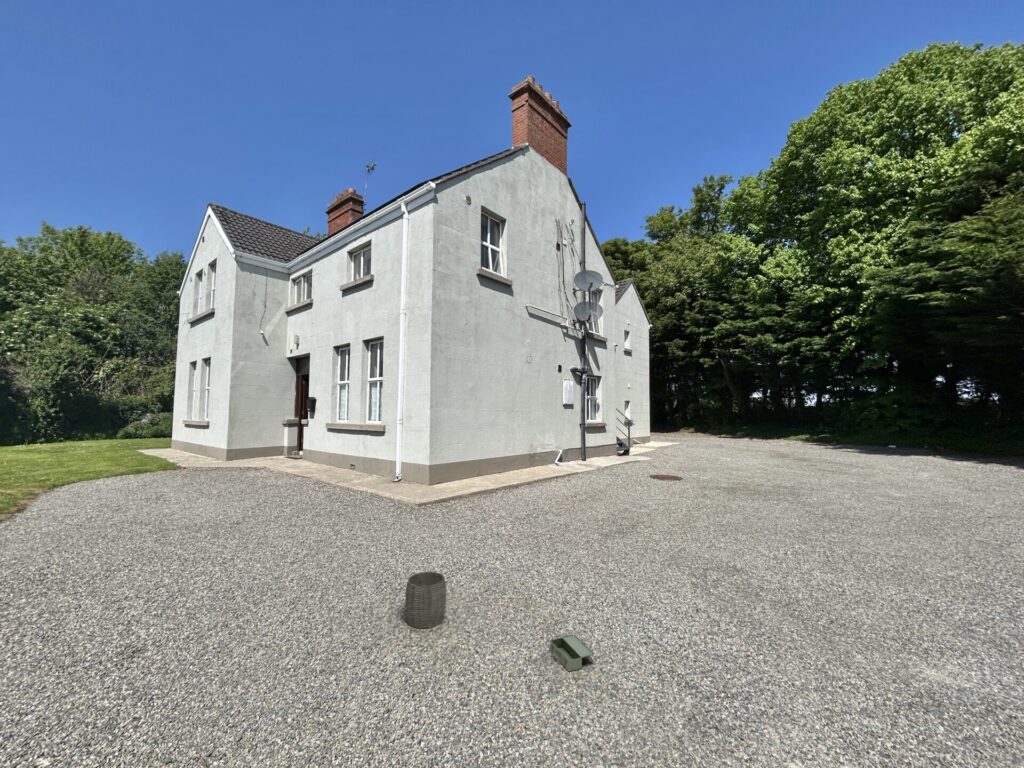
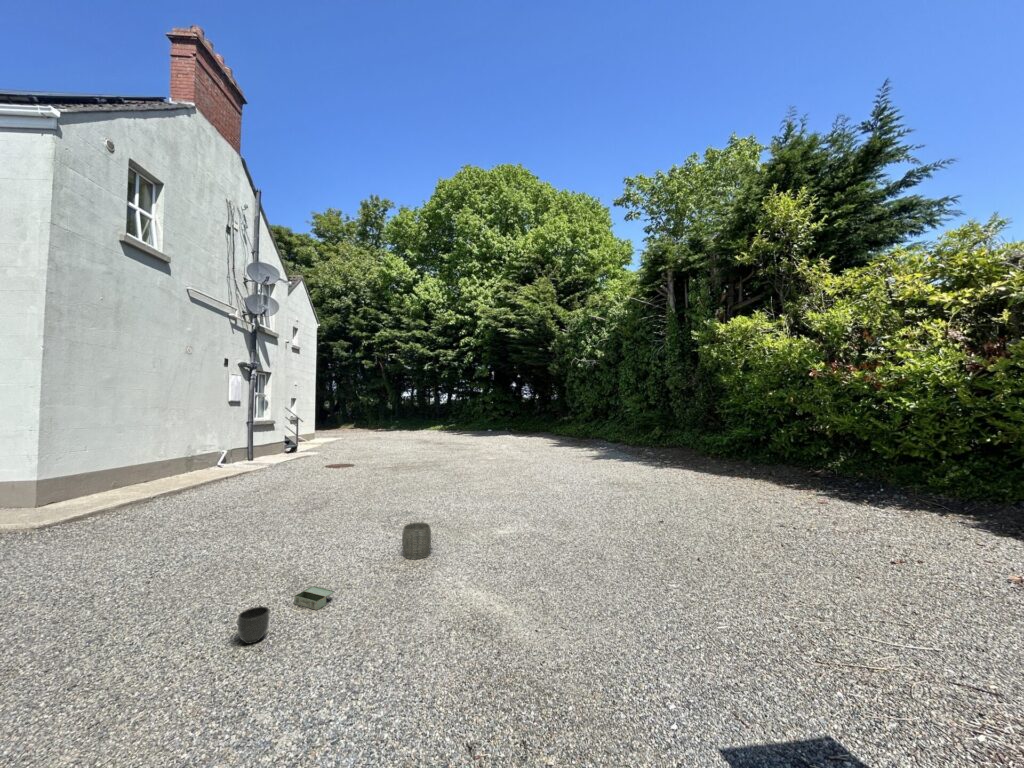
woven basket: present [405,572,446,628] -> present [402,523,431,559]
planter: none [477,643,509,689] -> present [238,606,270,644]

